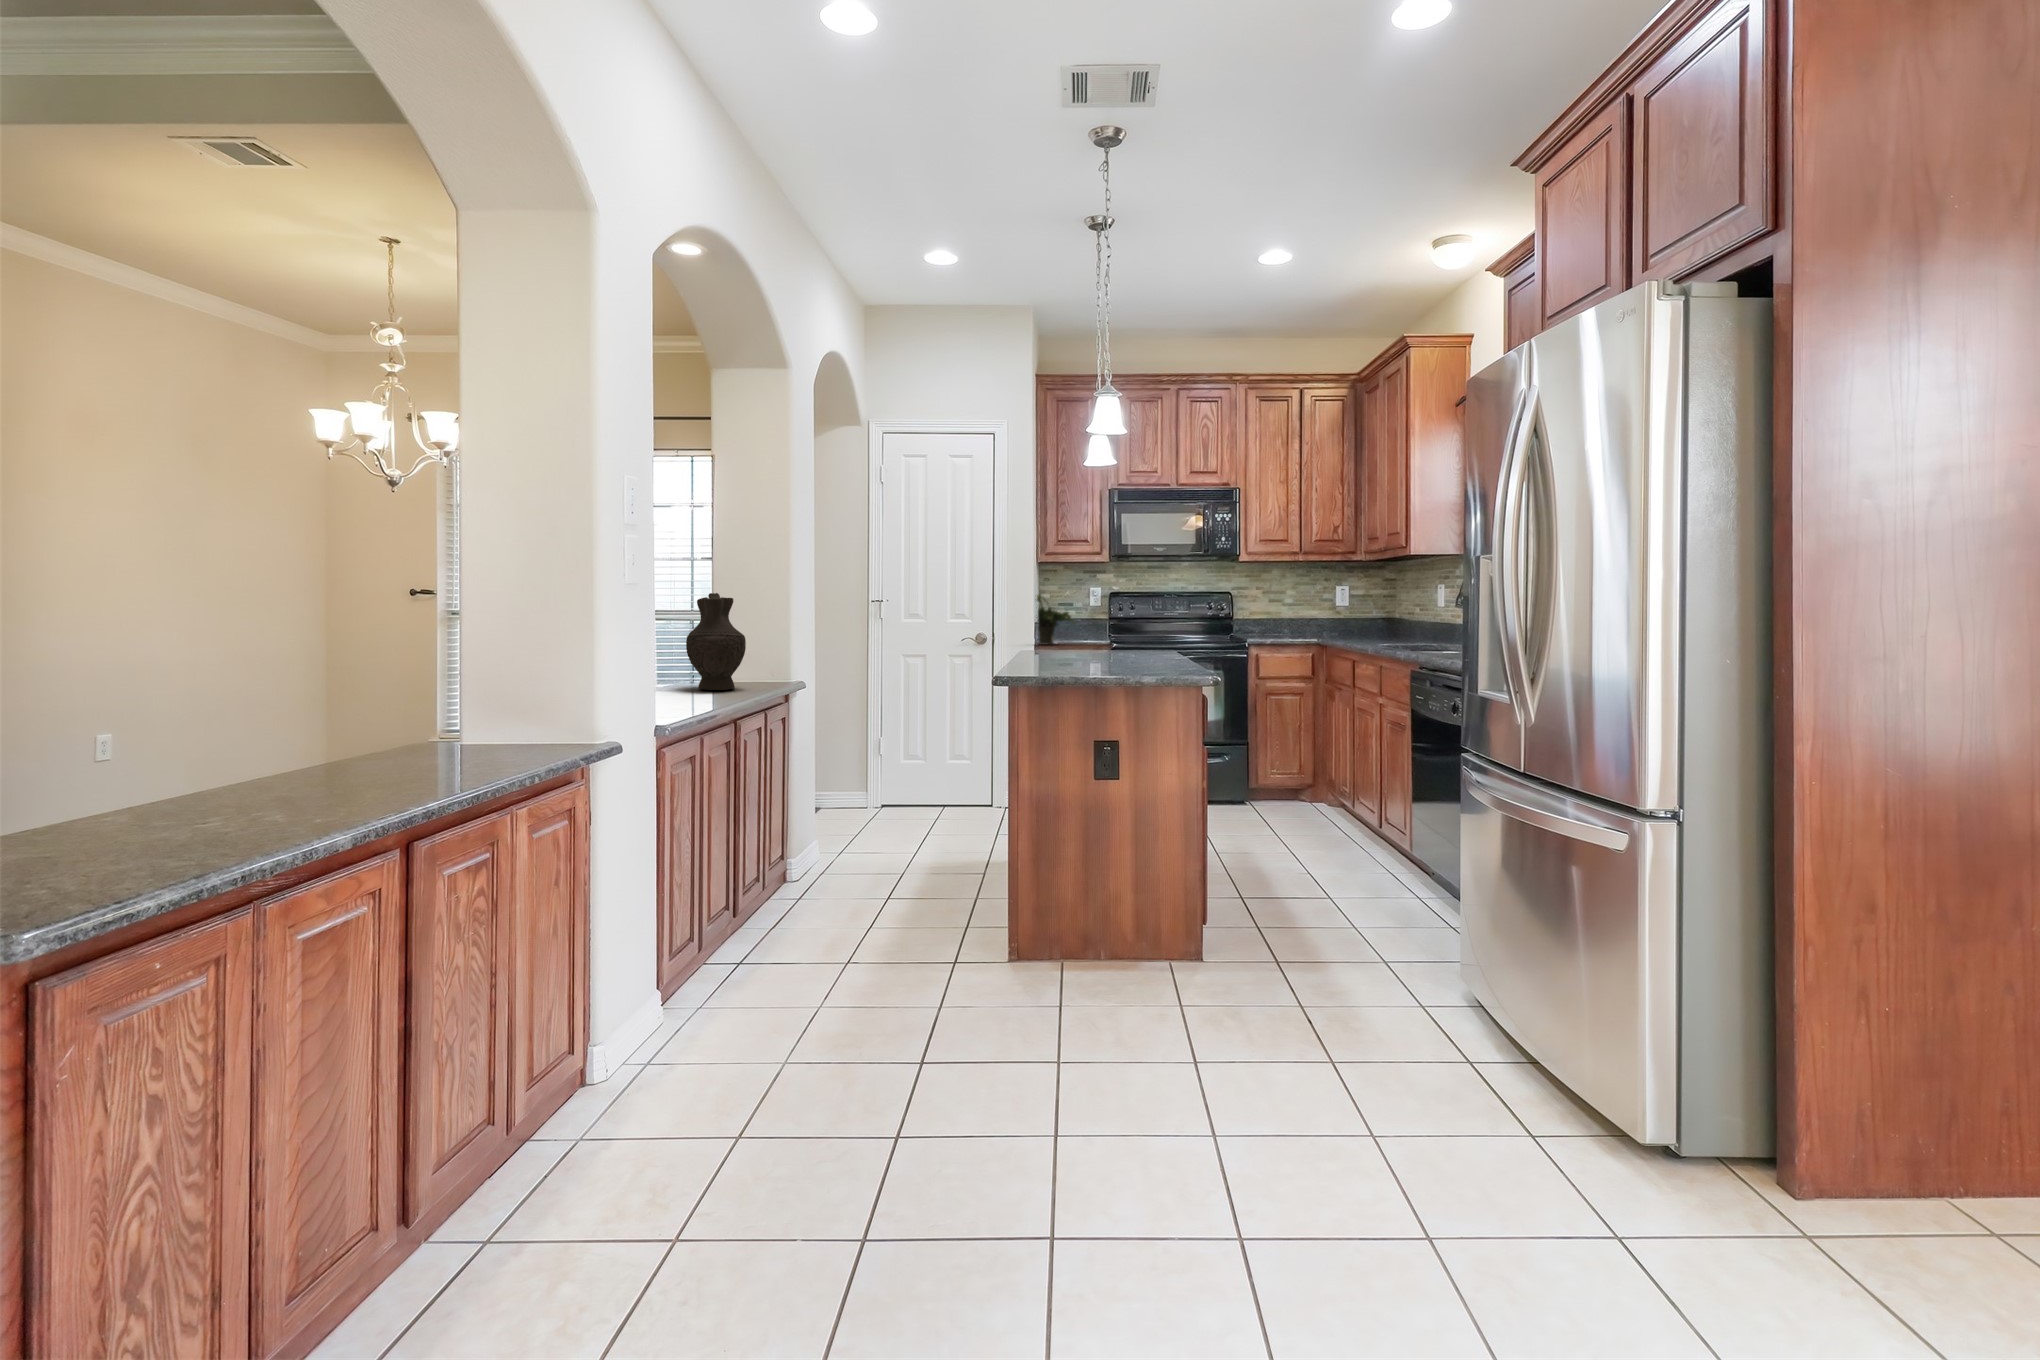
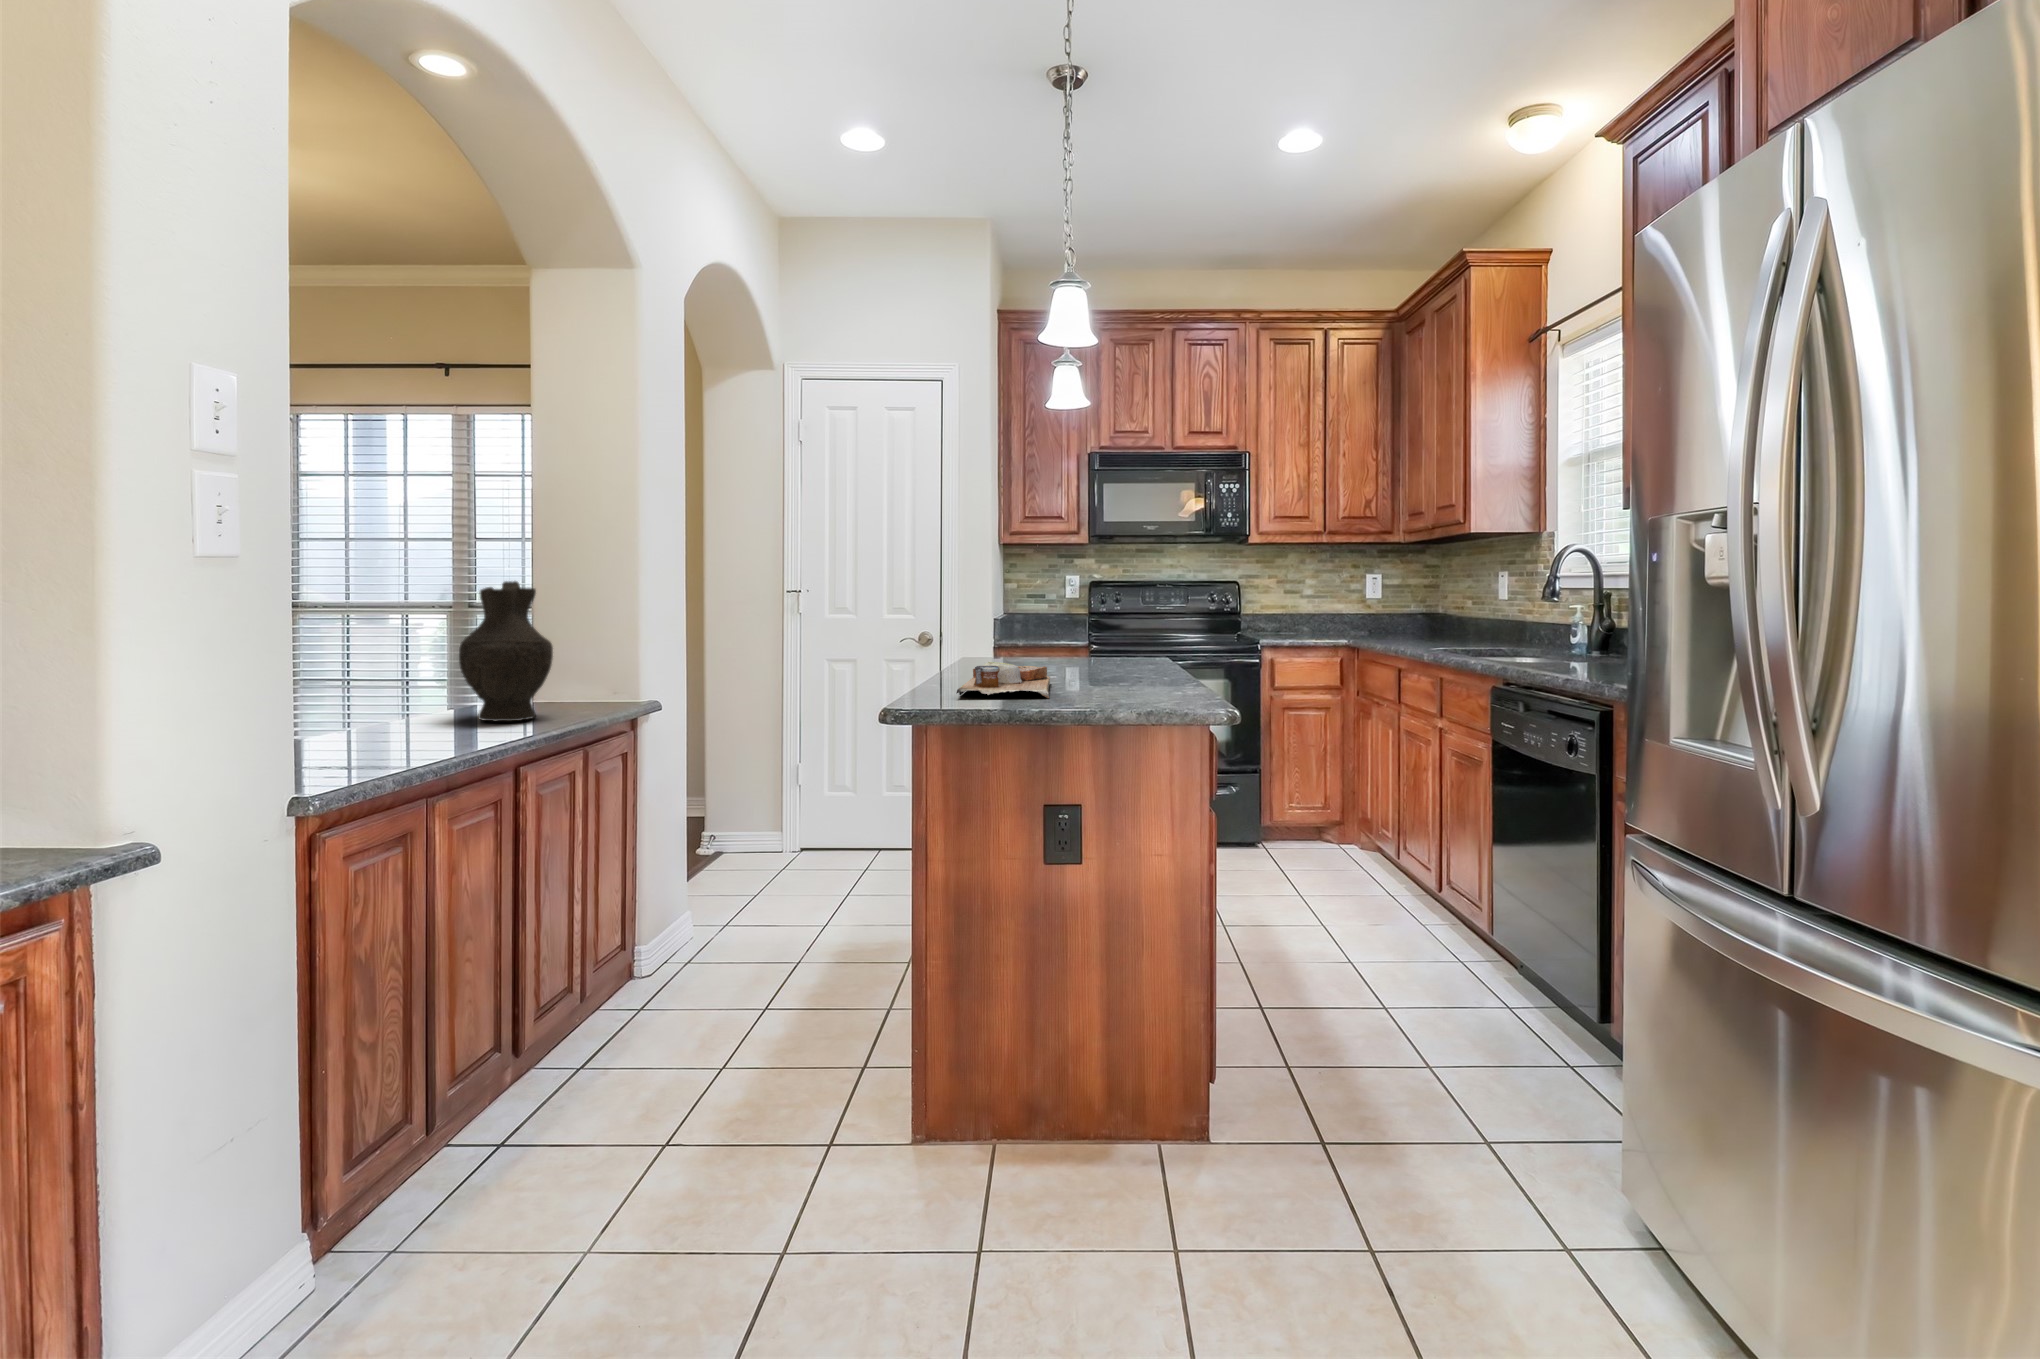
potted plant: present [1037,595,1075,645] -> none [984,584,1046,647]
cutting board: none [1038,647,1098,669] -> present [956,662,1050,698]

